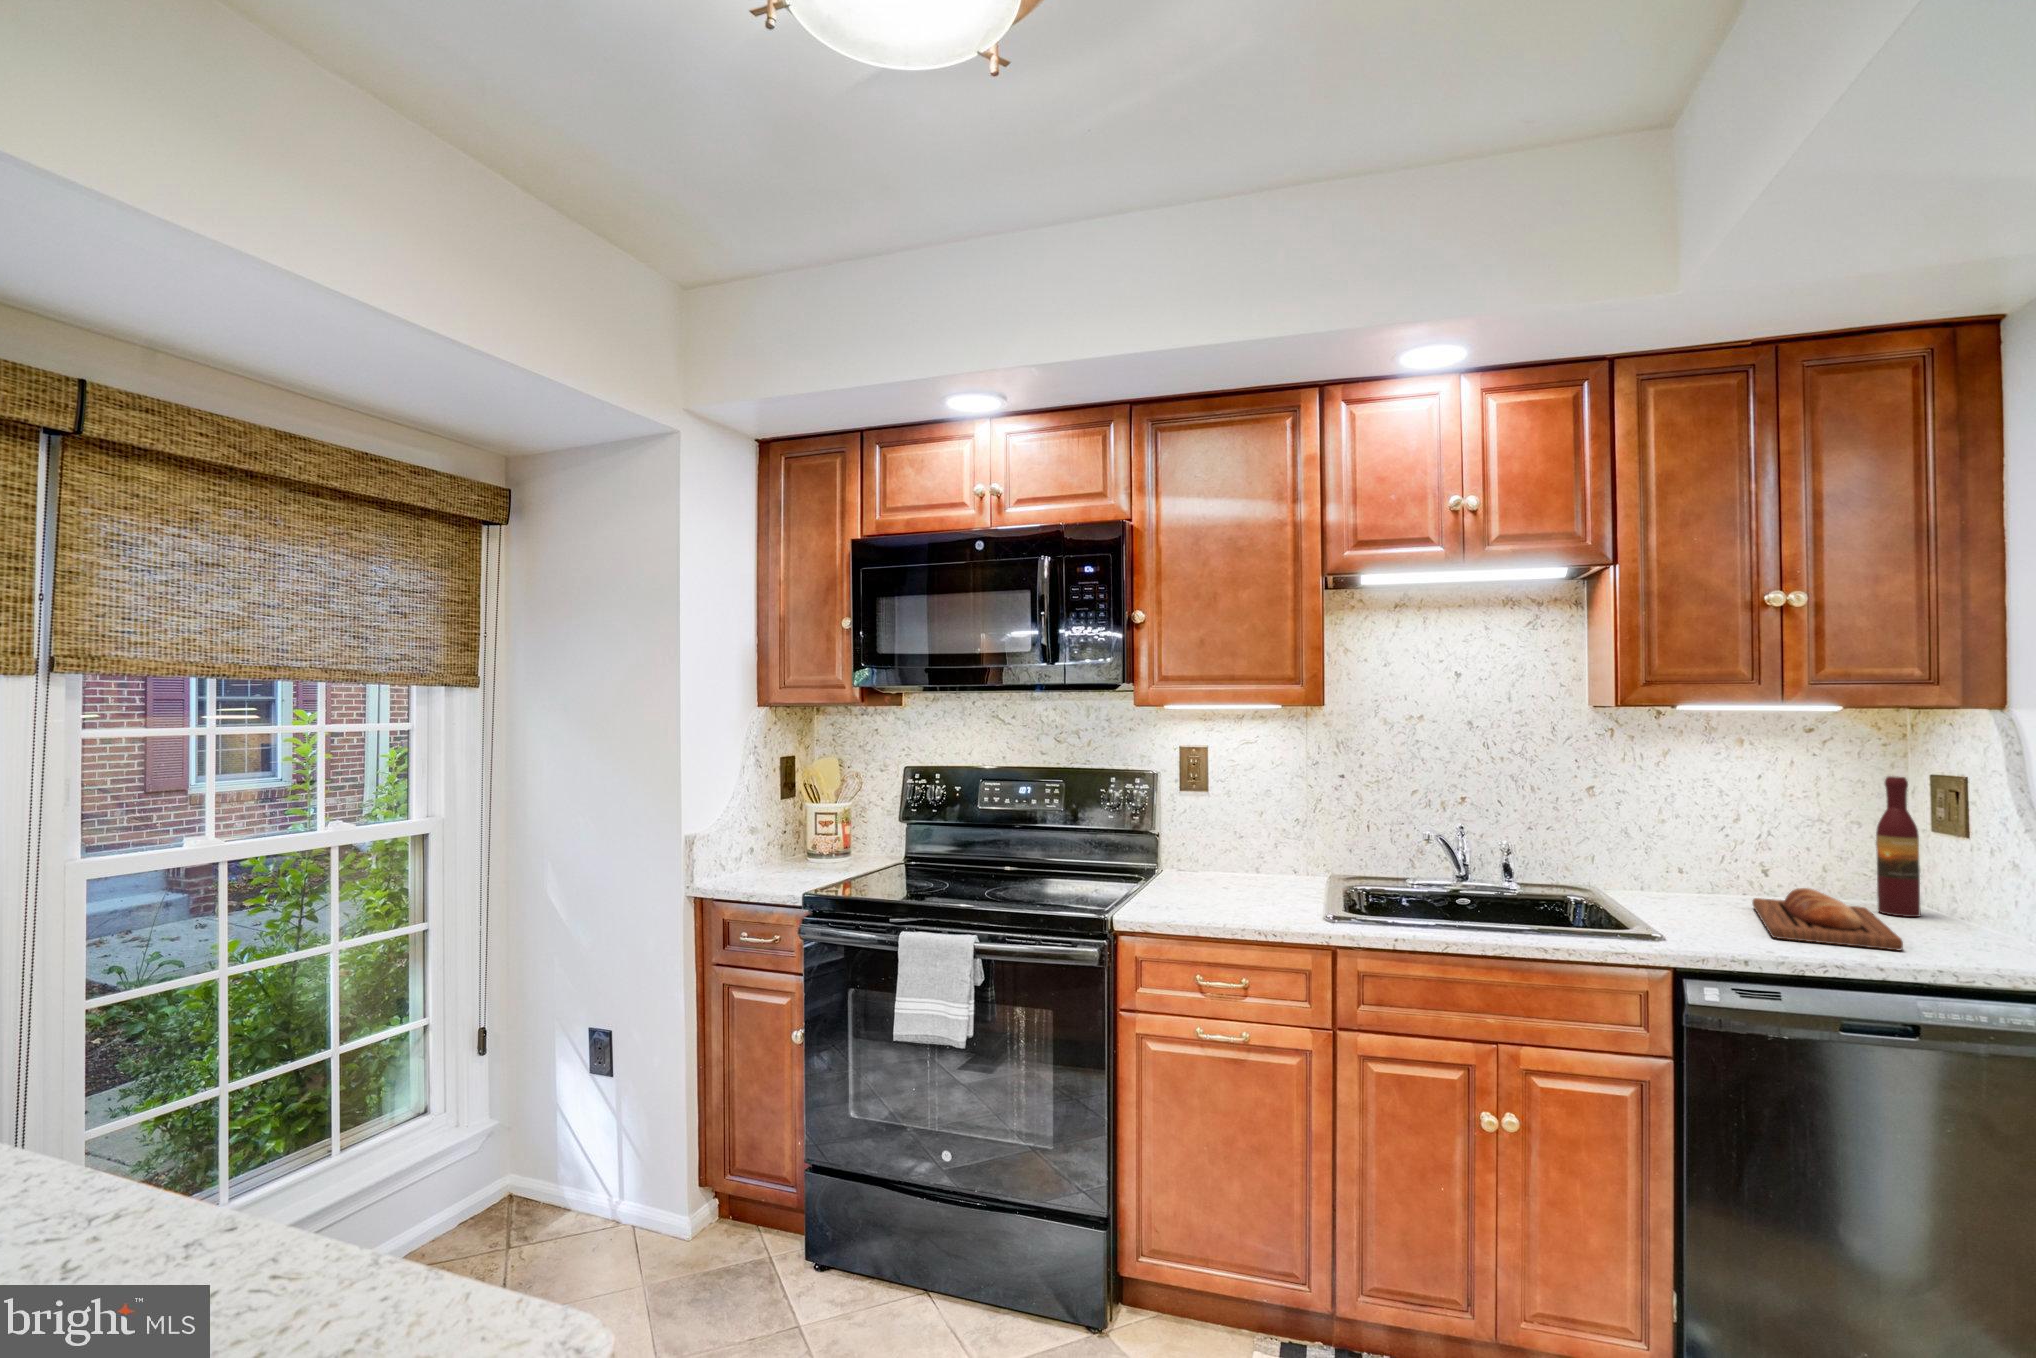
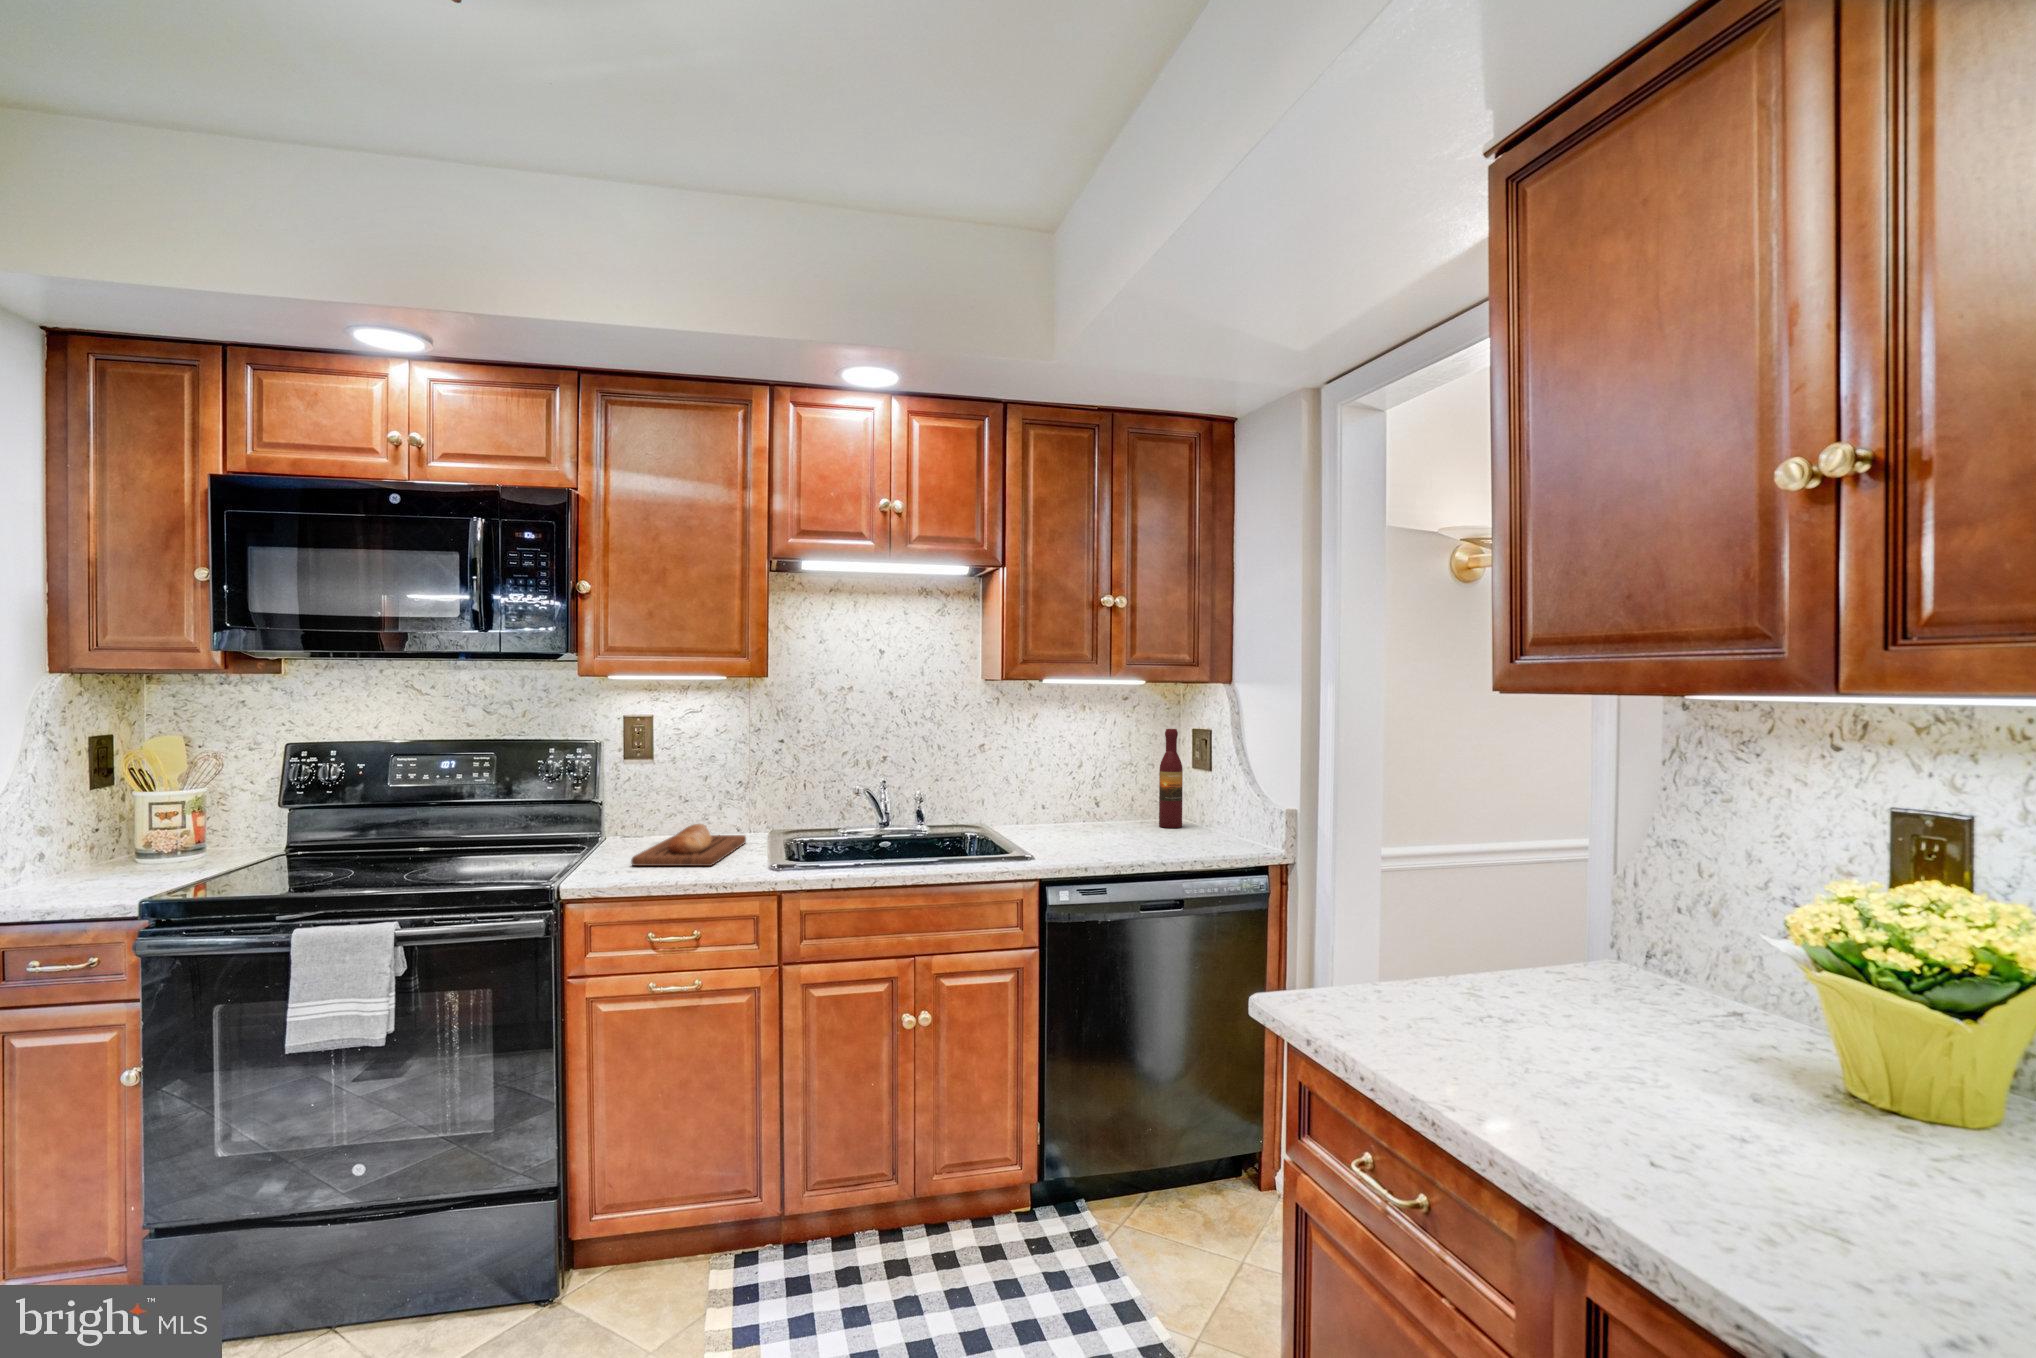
bread loaf: present [1752,888,1903,950] -> present [631,824,746,866]

